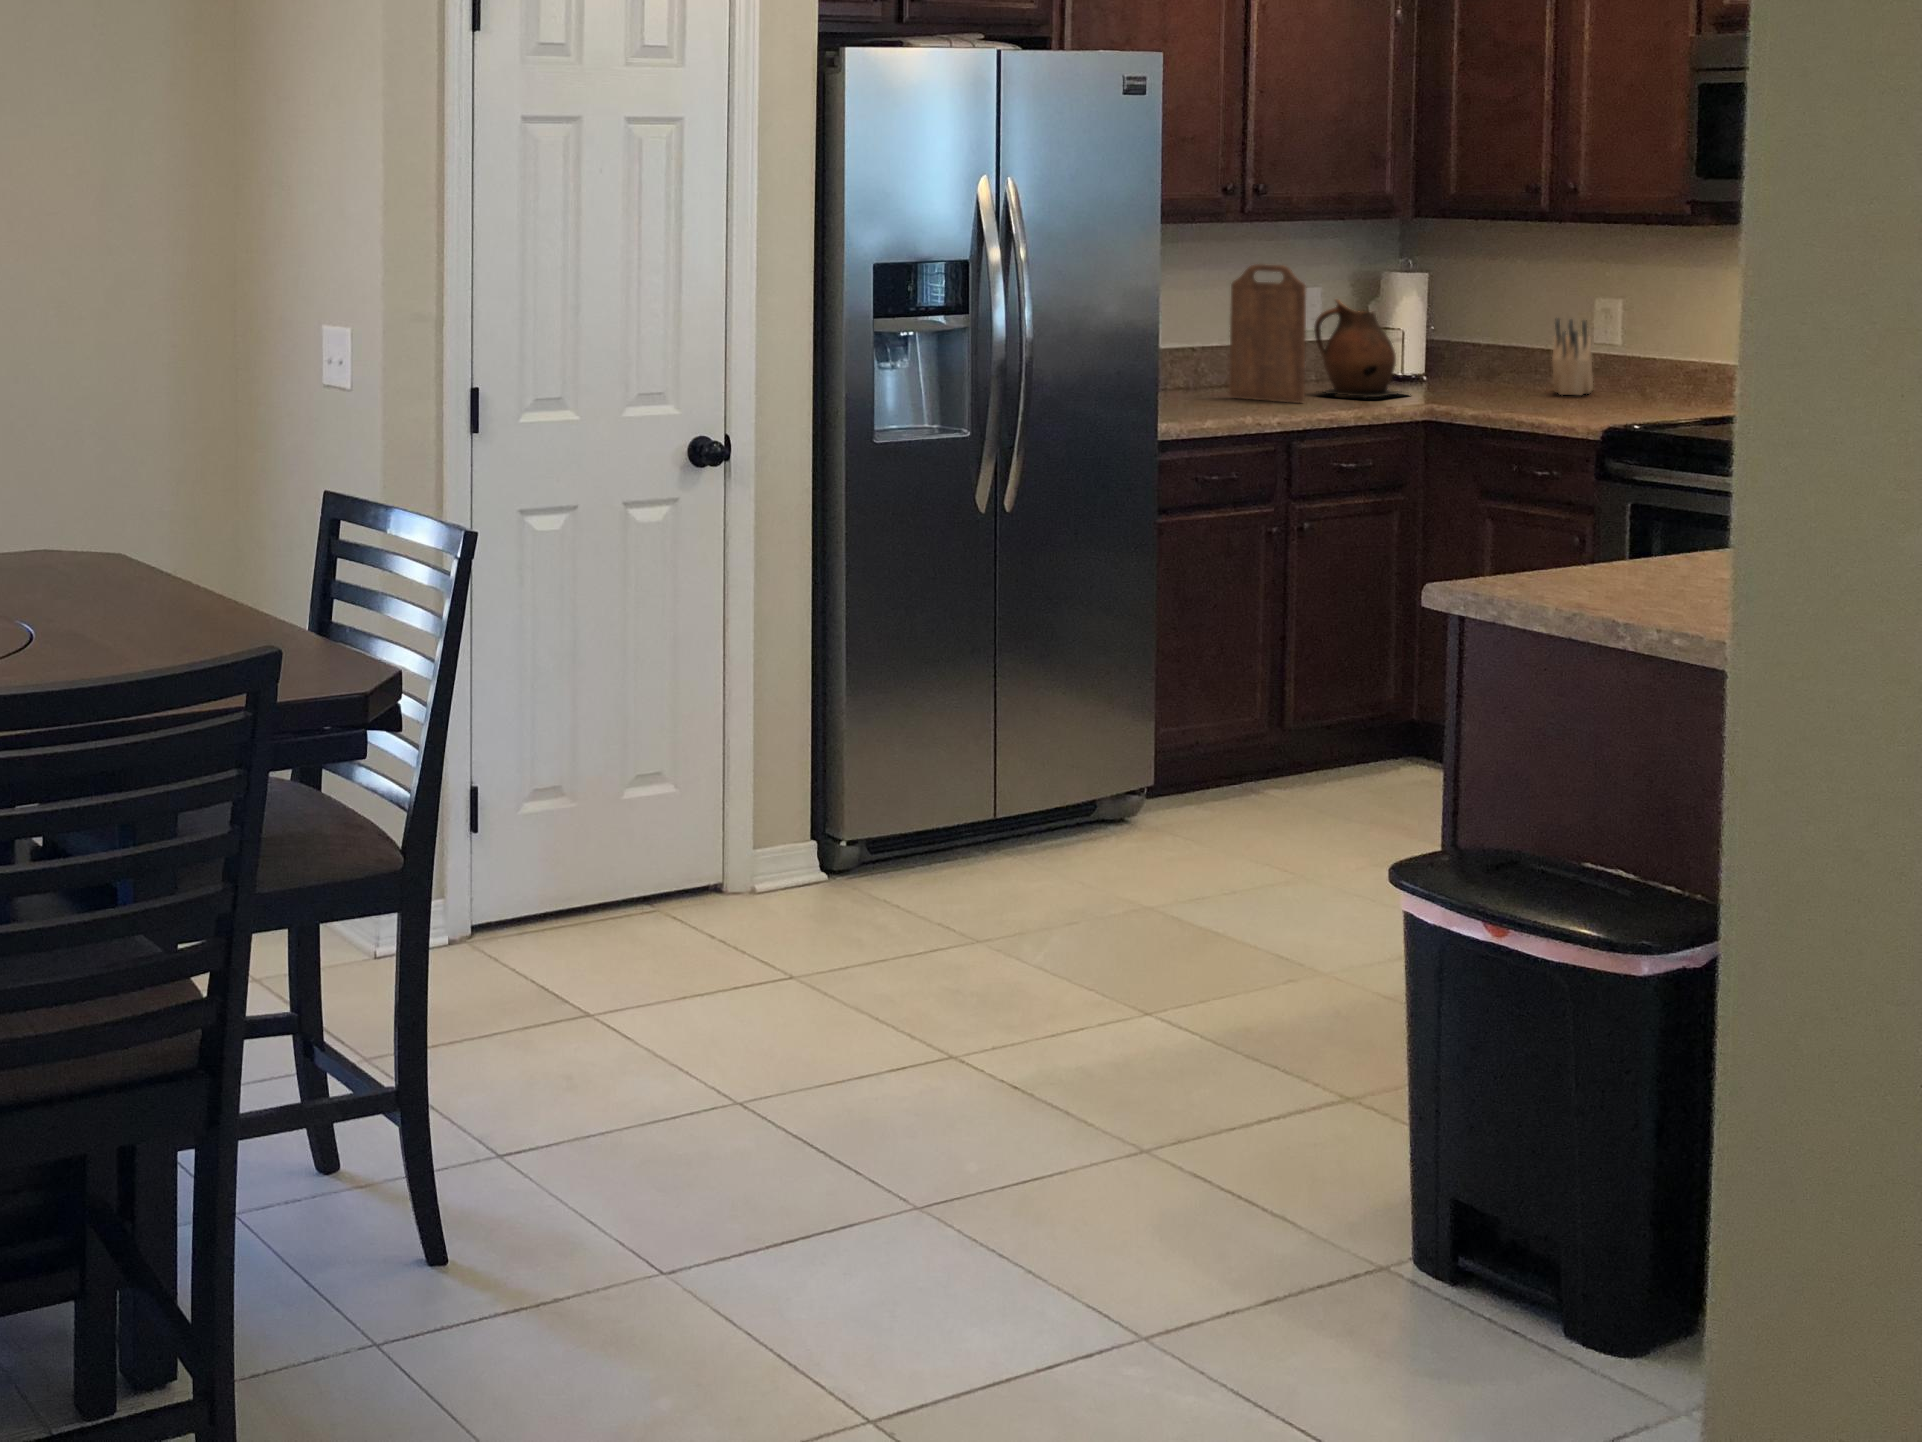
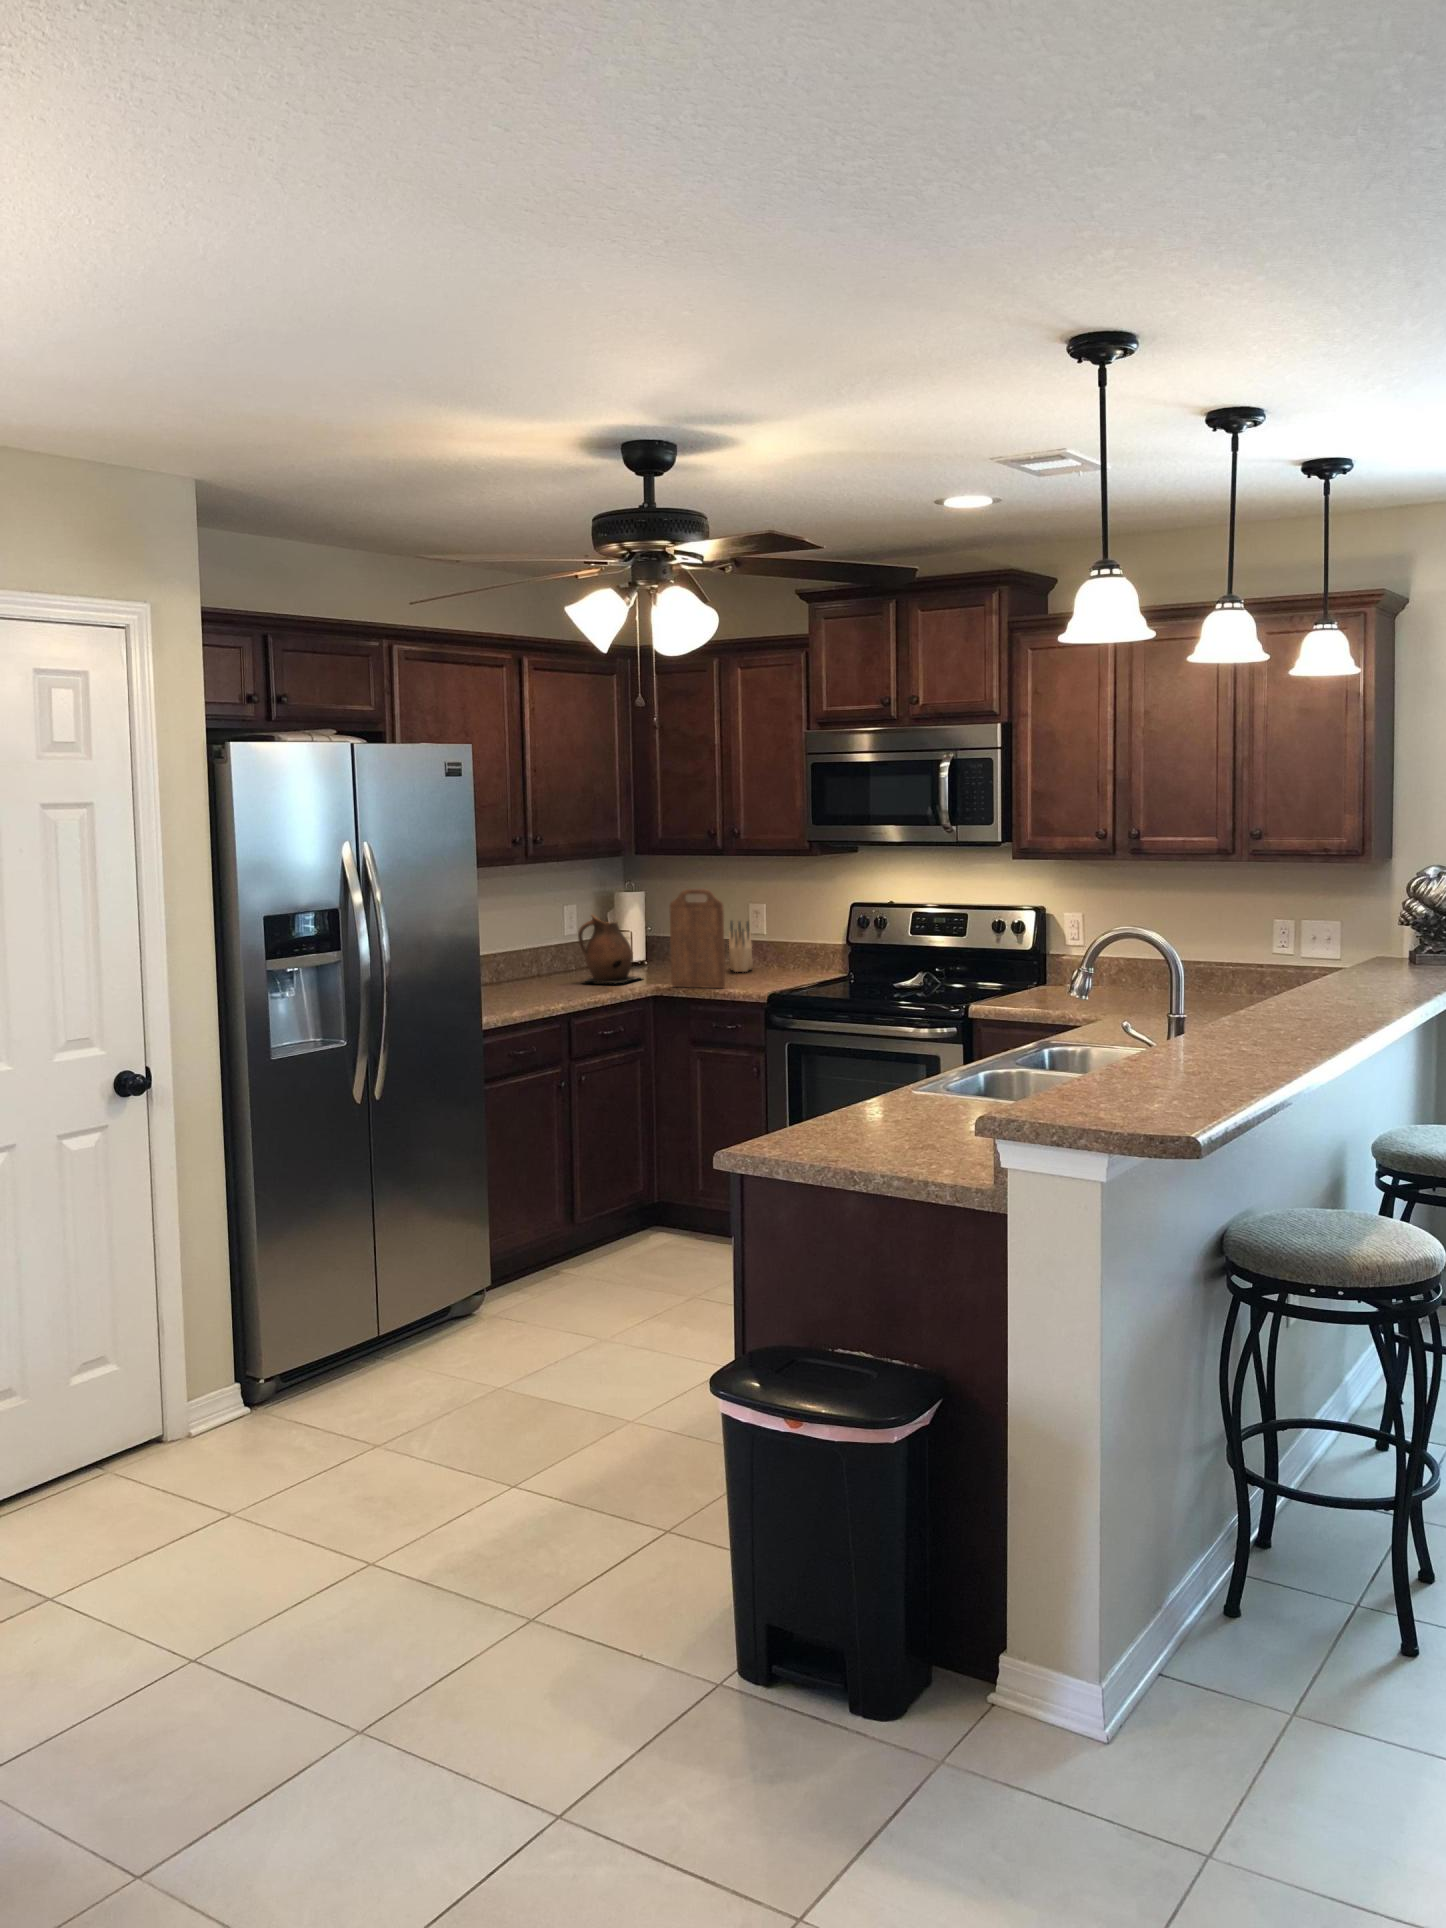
cutting board: present [1229,264,1306,402] -> present [669,889,725,988]

